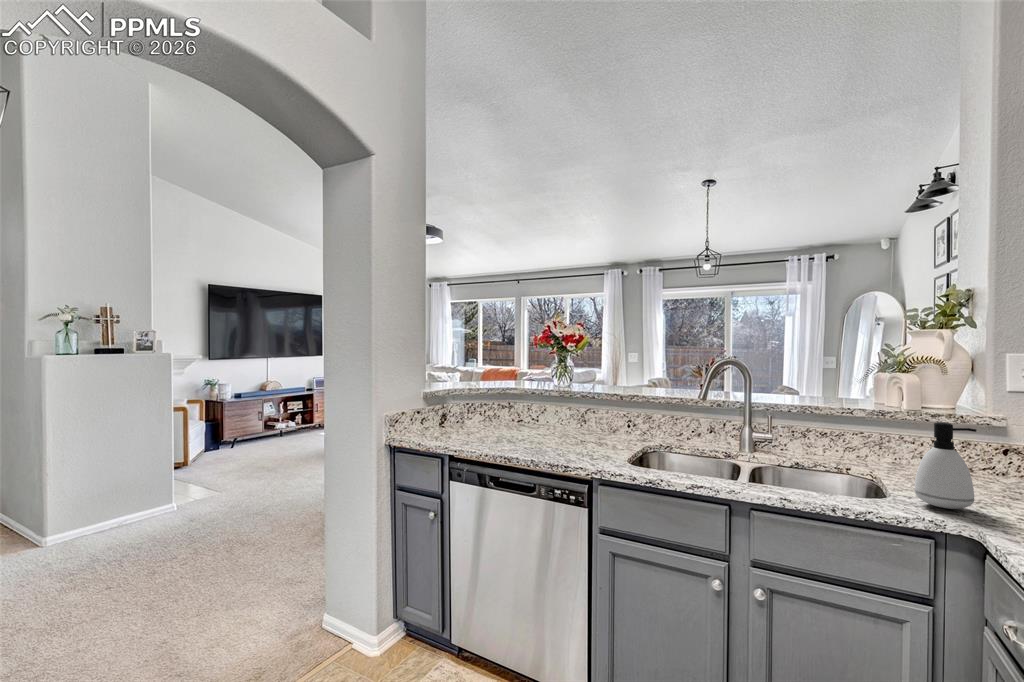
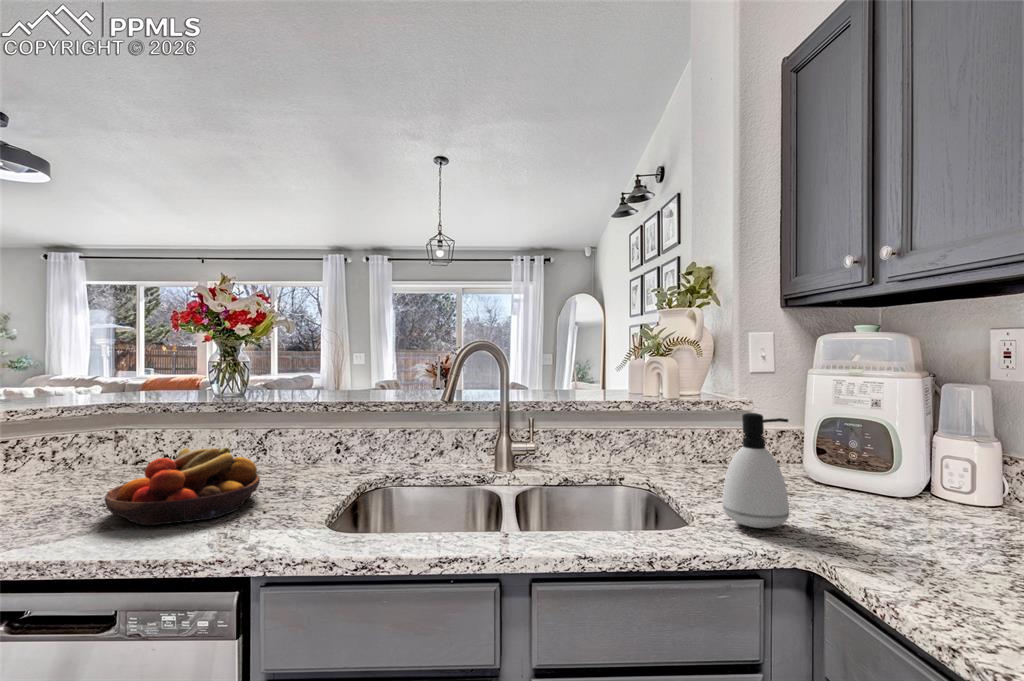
fruit bowl: none [516,415,587,453] -> present [105,448,260,525]

